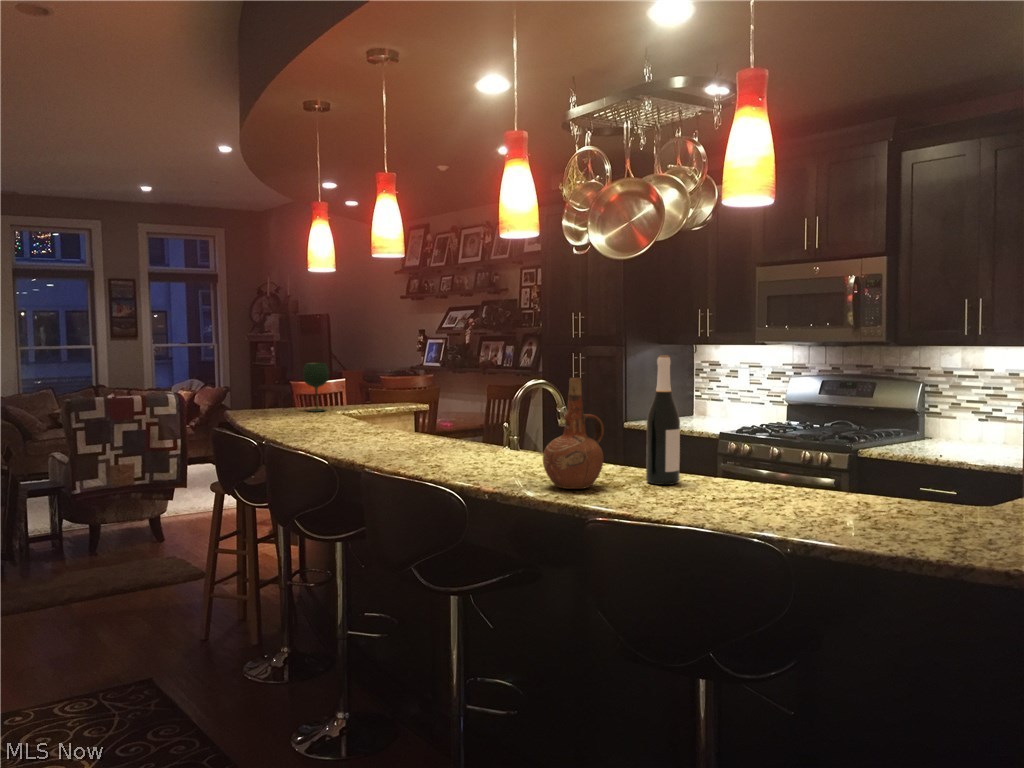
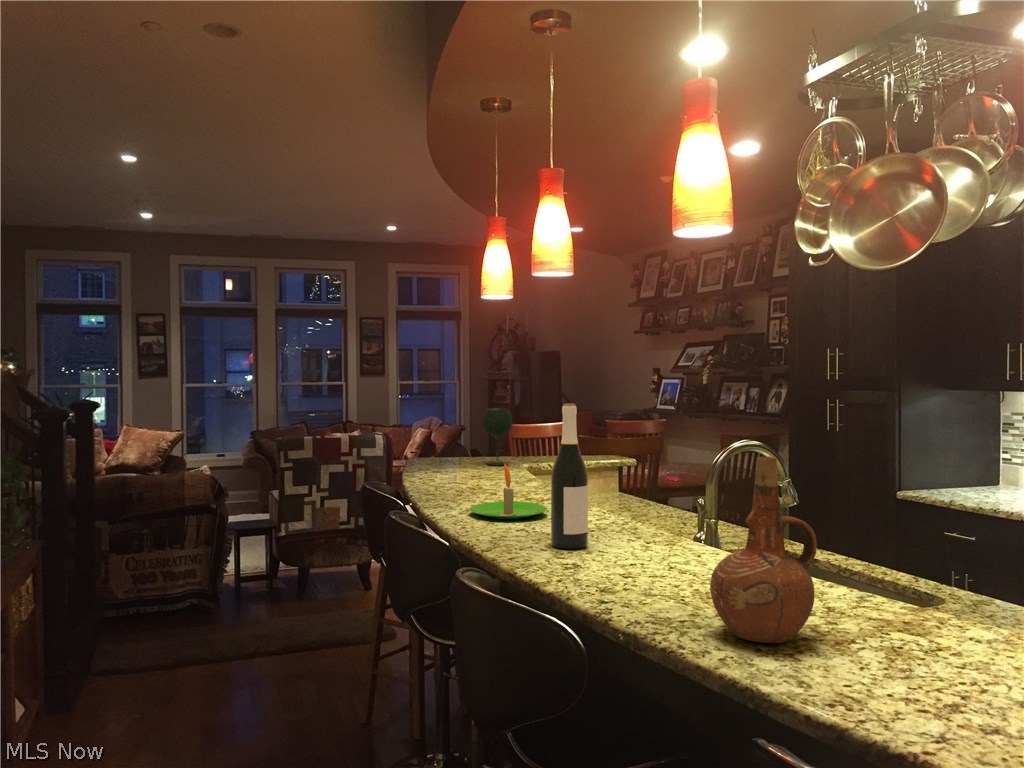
wine bottle: present [646,356,680,485] -> present [551,404,588,549]
candle: none [328,402,391,444] -> present [470,464,547,519]

